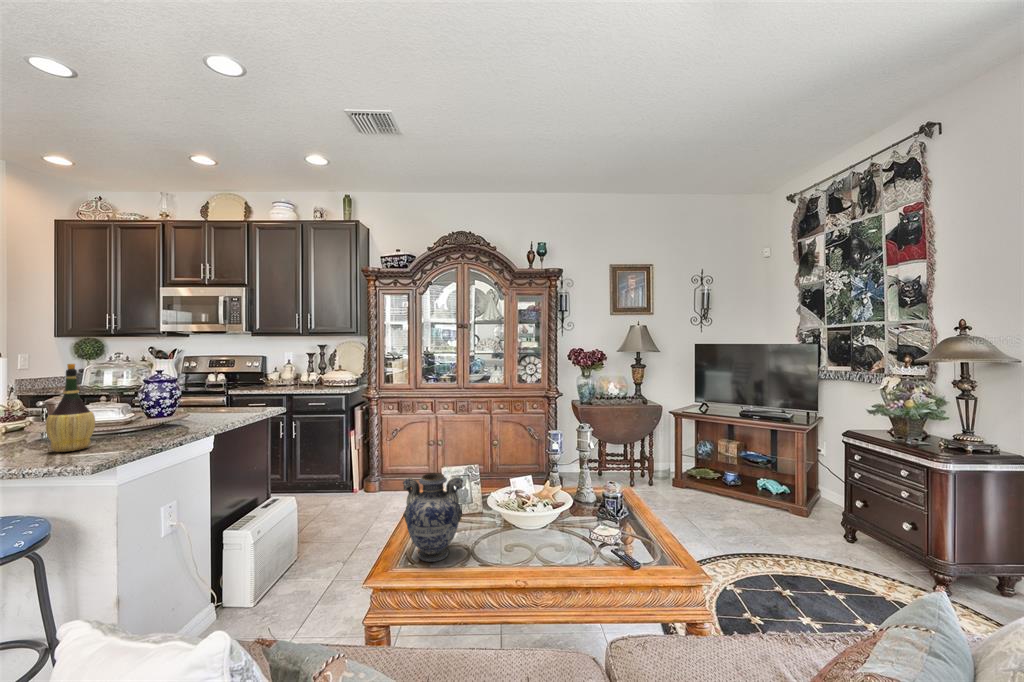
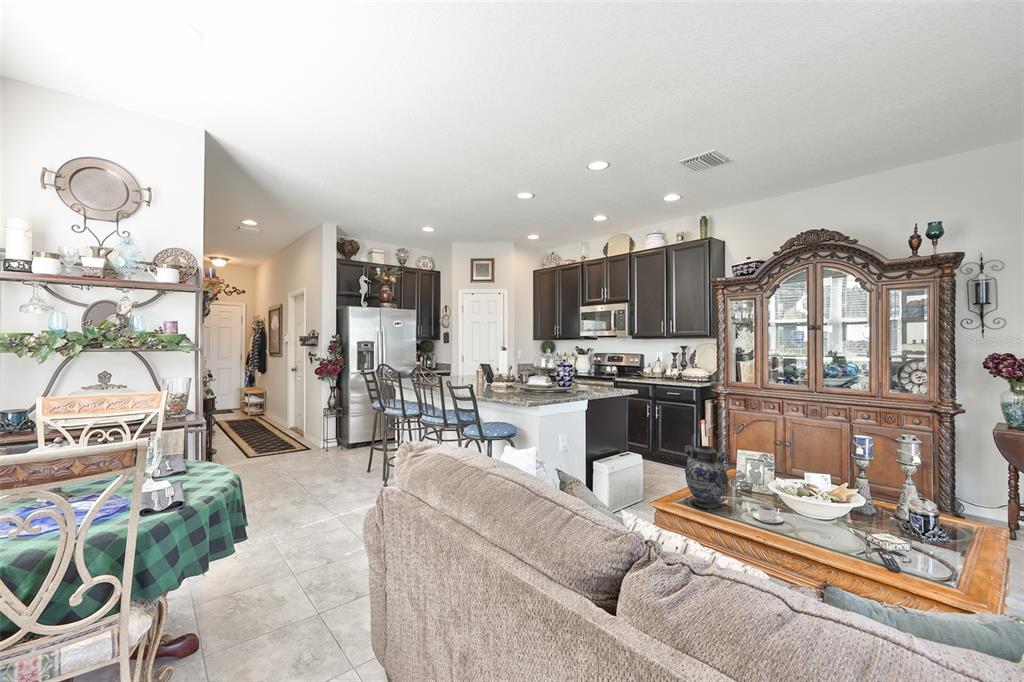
wine bottle: present [46,364,95,452] -> none [521,358,538,401]
coffee cup: none [491,531,524,555] -> present [752,505,783,523]

